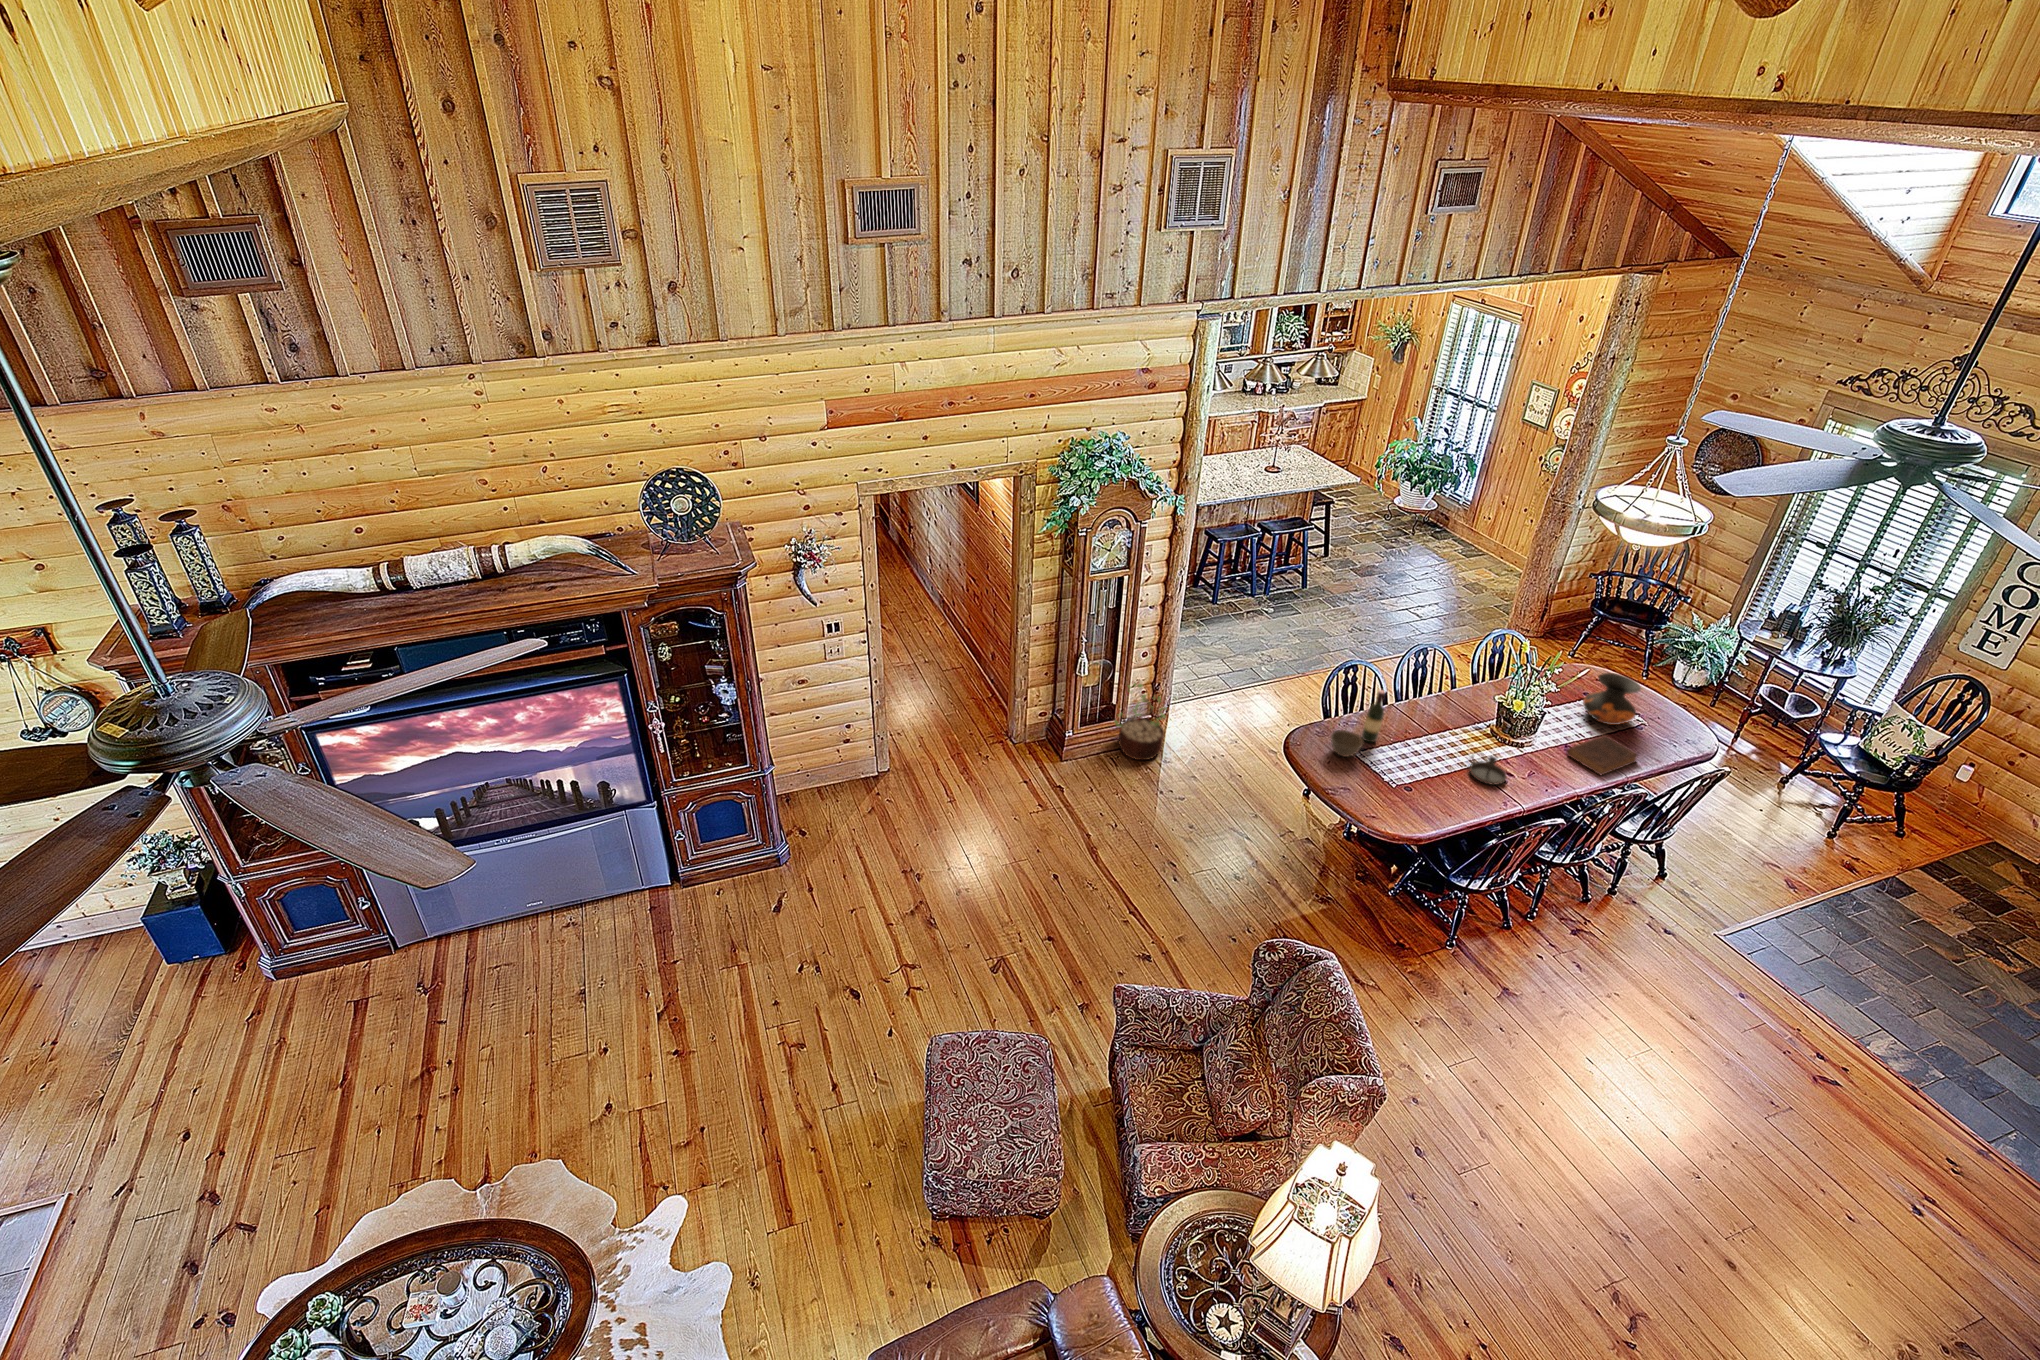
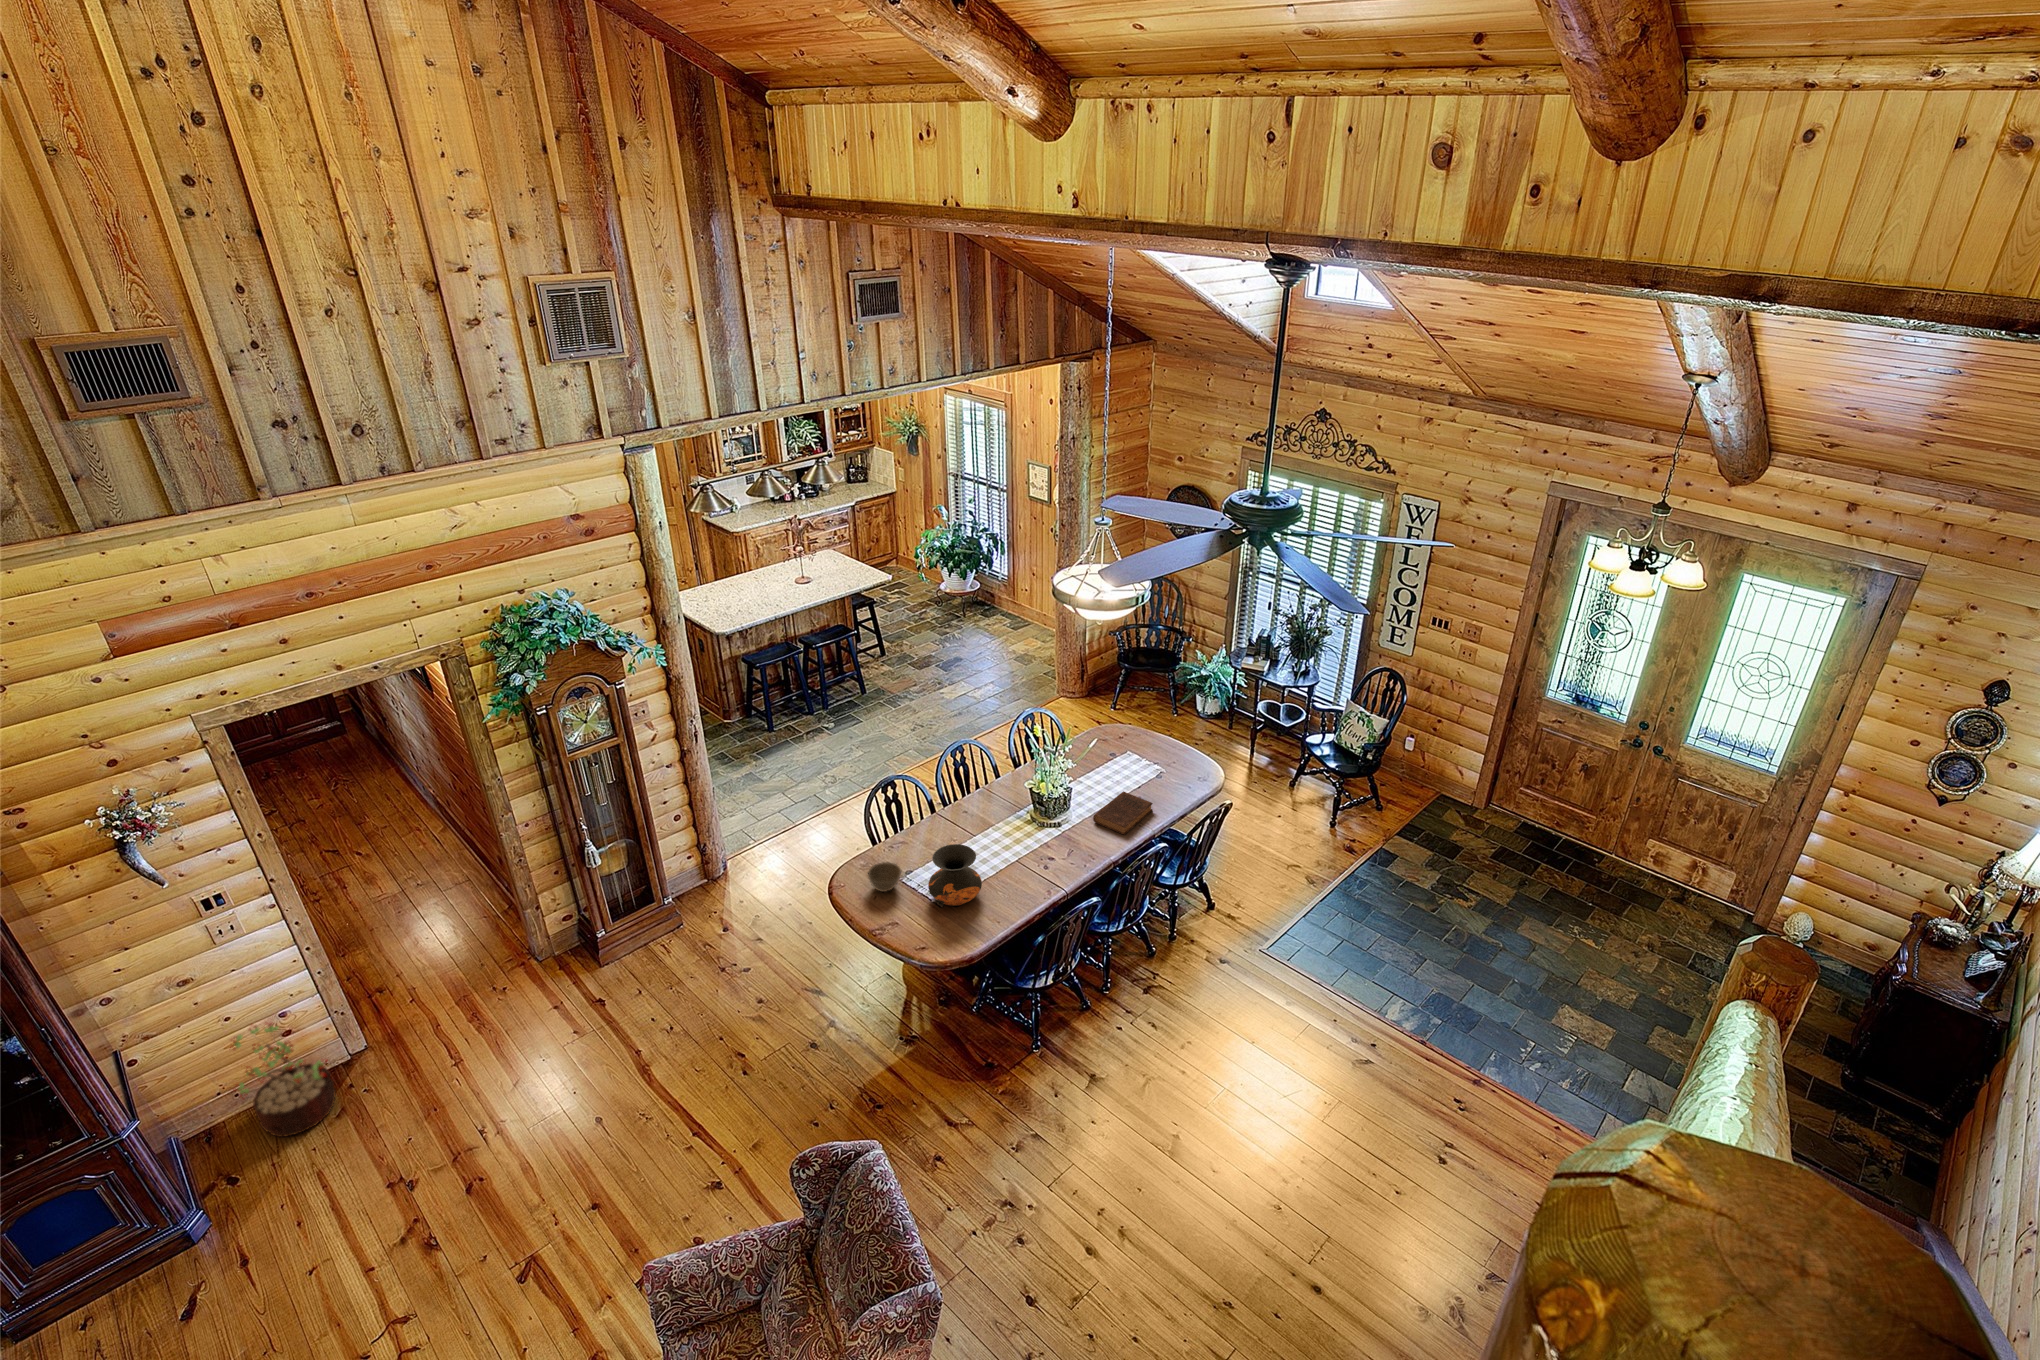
vase: present [1583,673,1641,725] -> present [928,844,982,906]
decorative plant: present [1114,681,1168,760] -> present [230,1023,336,1137]
wine bottle: present [1362,690,1385,742] -> none [902,810,919,866]
candlestick: present [1470,754,1507,785] -> none [1007,847,1043,877]

